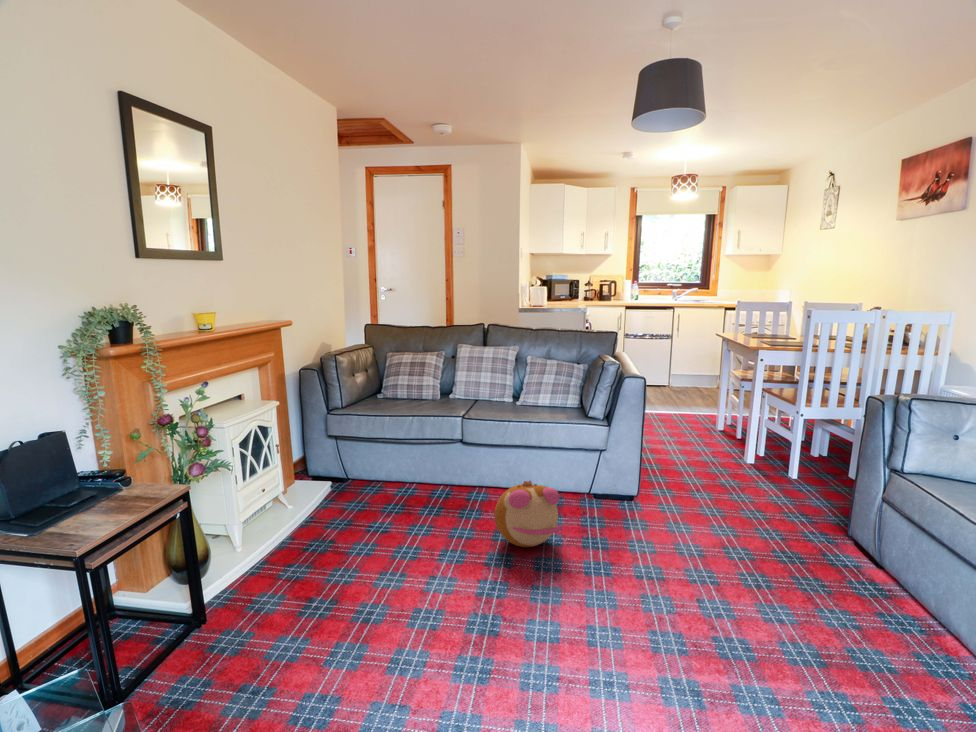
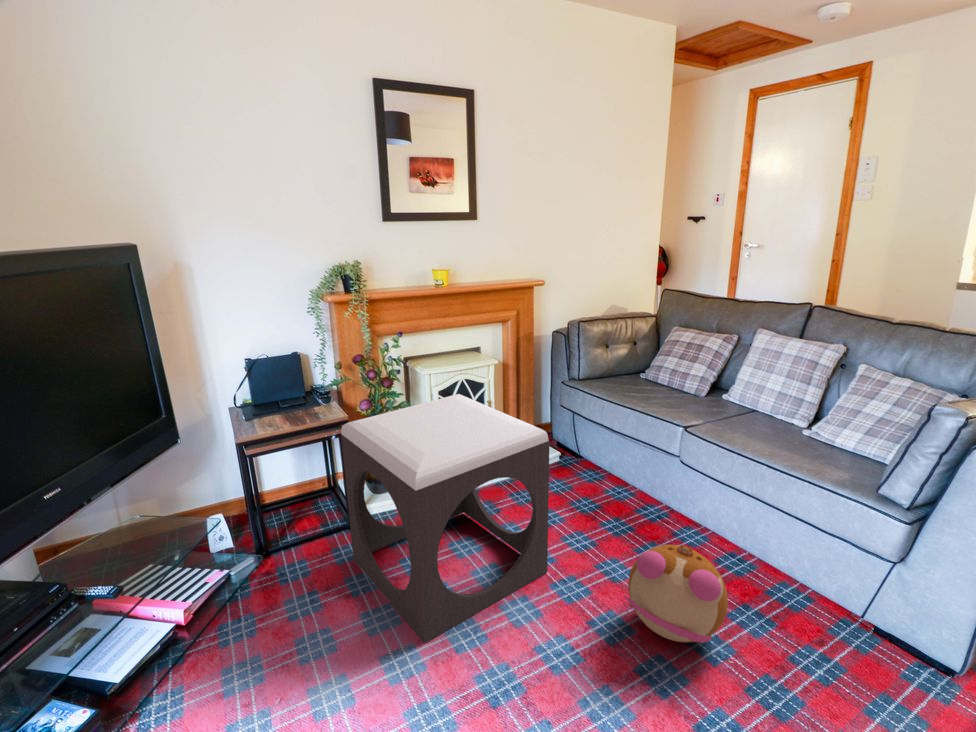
footstool: none [234,432,426,643] -> present [341,394,550,644]

